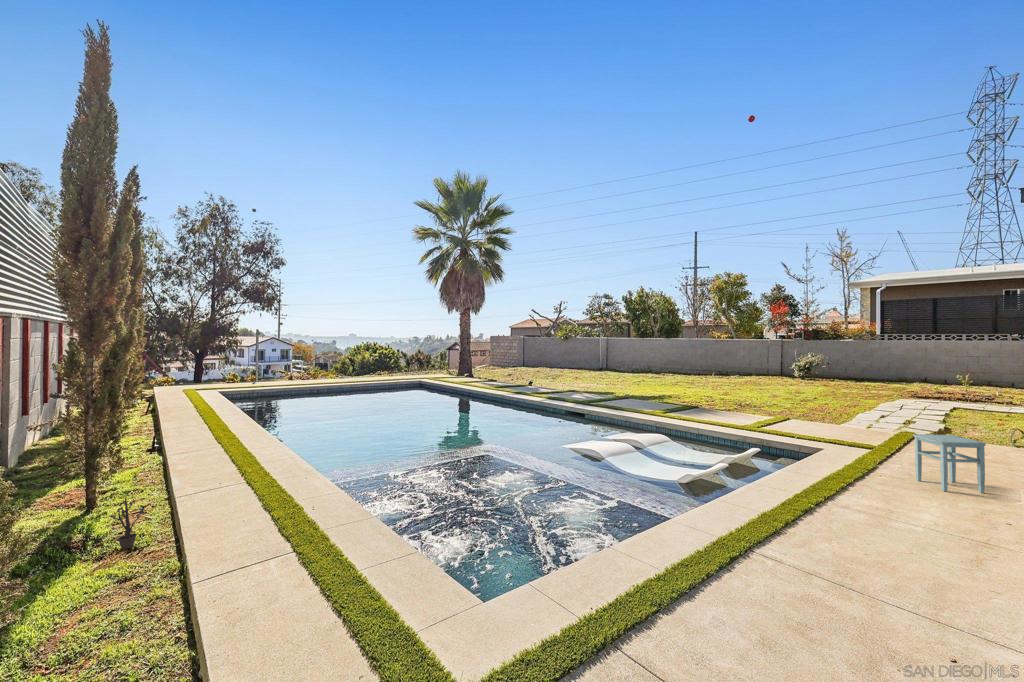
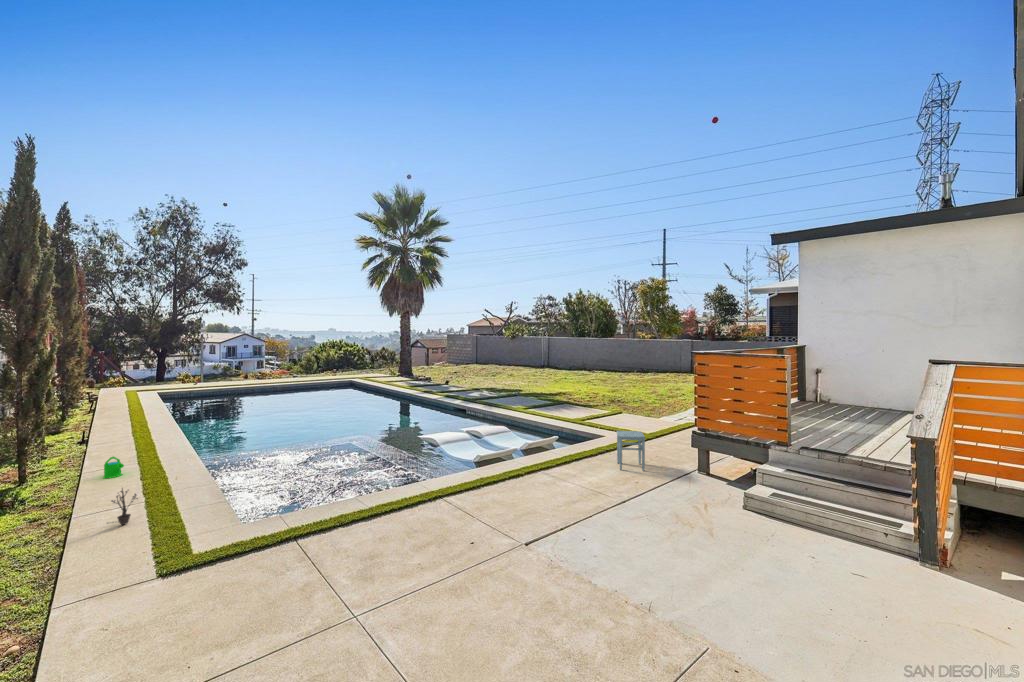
watering can: none [204,470,234,503] -> present [103,457,124,478]
decorative plant: present [103,498,147,549] -> present [112,488,137,525]

